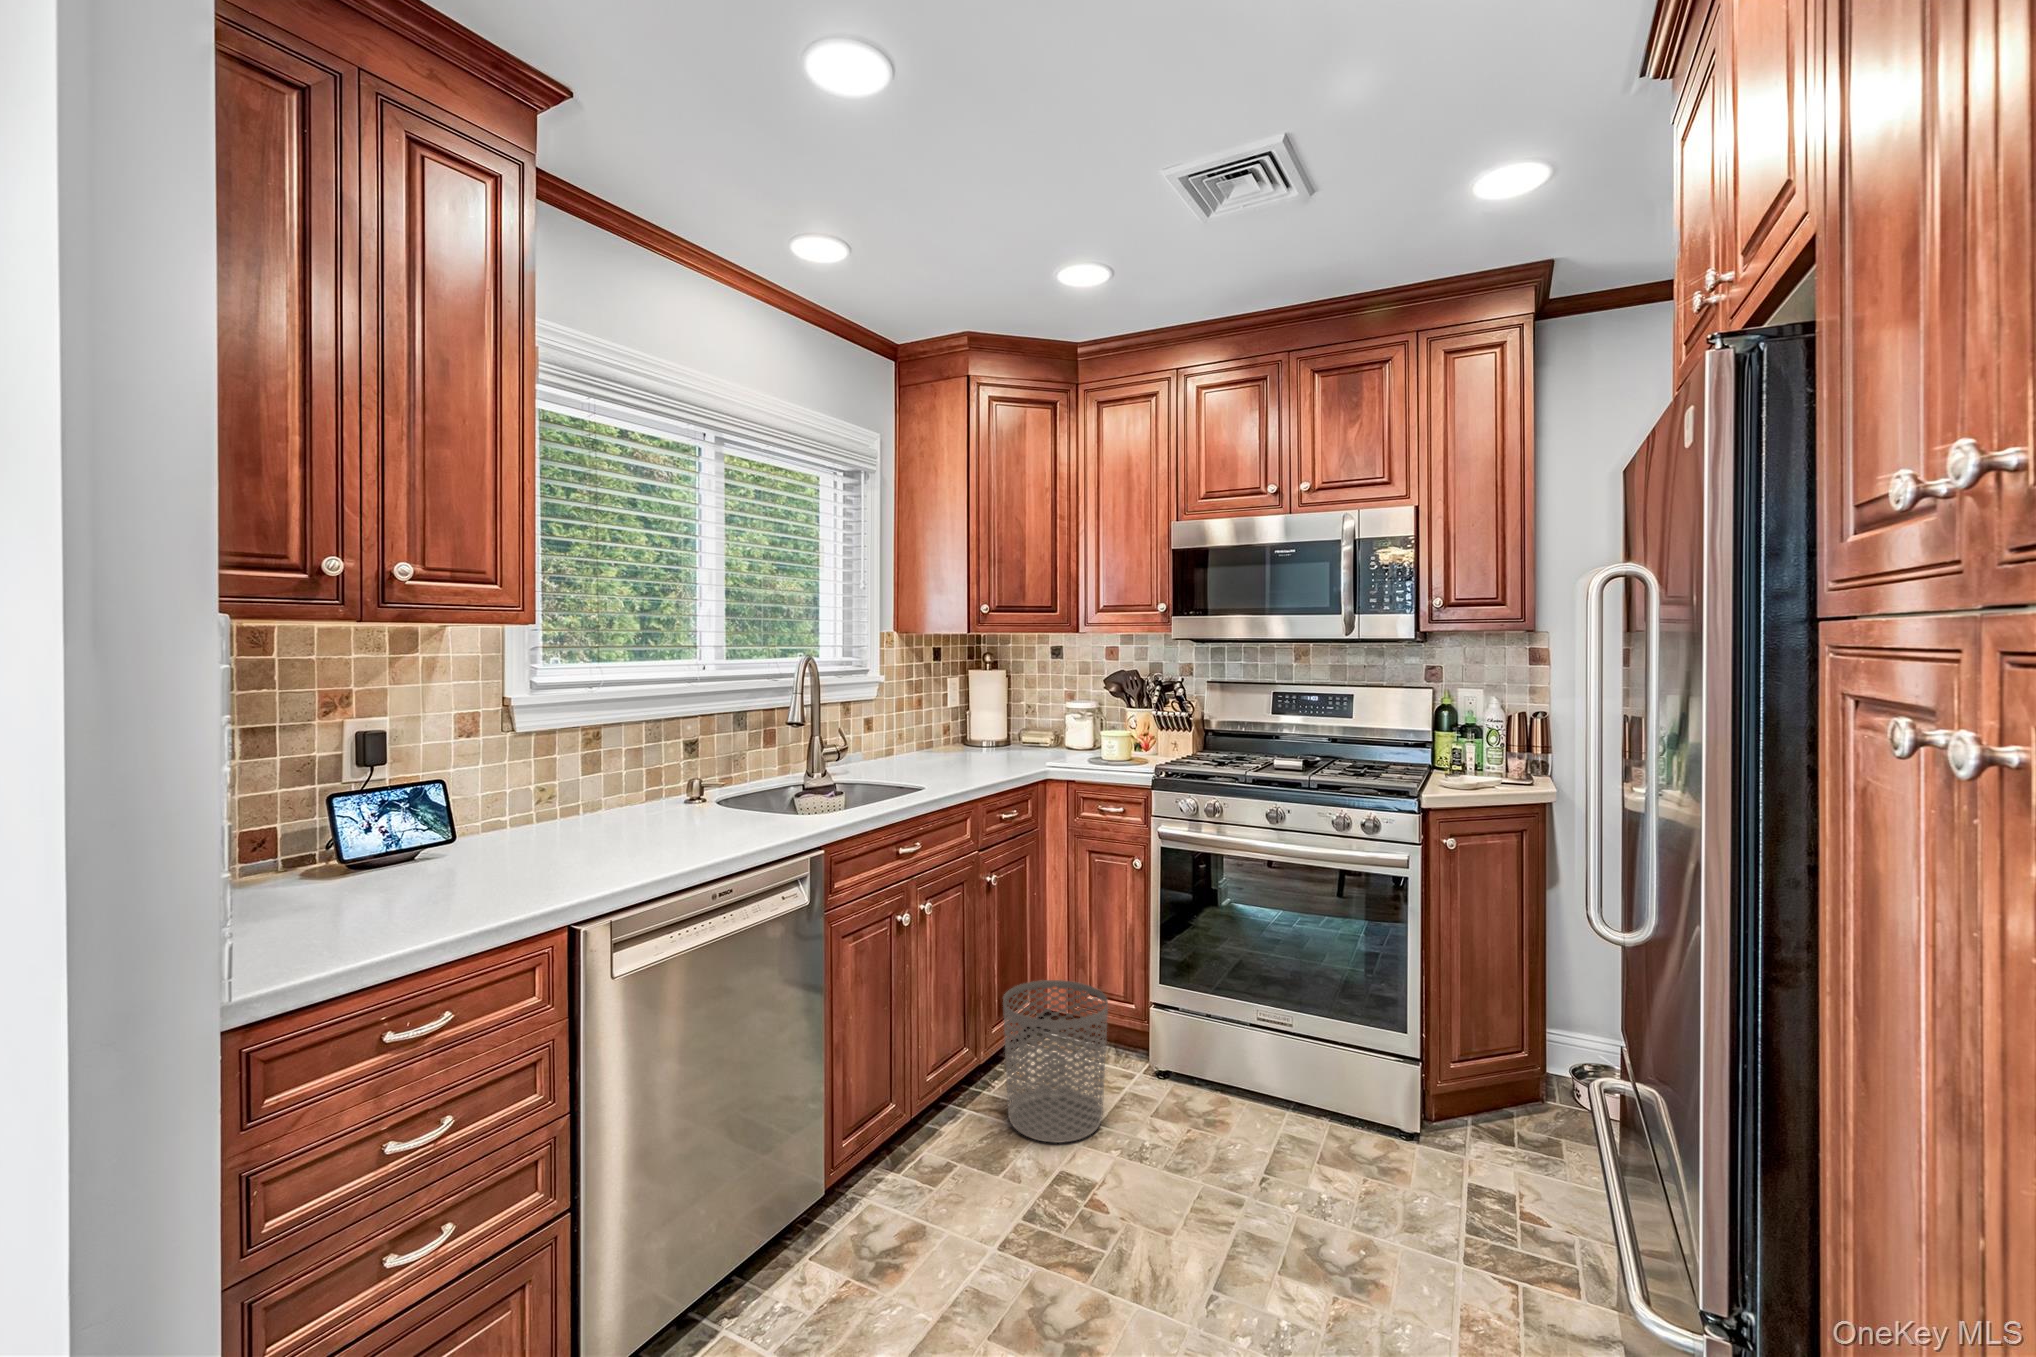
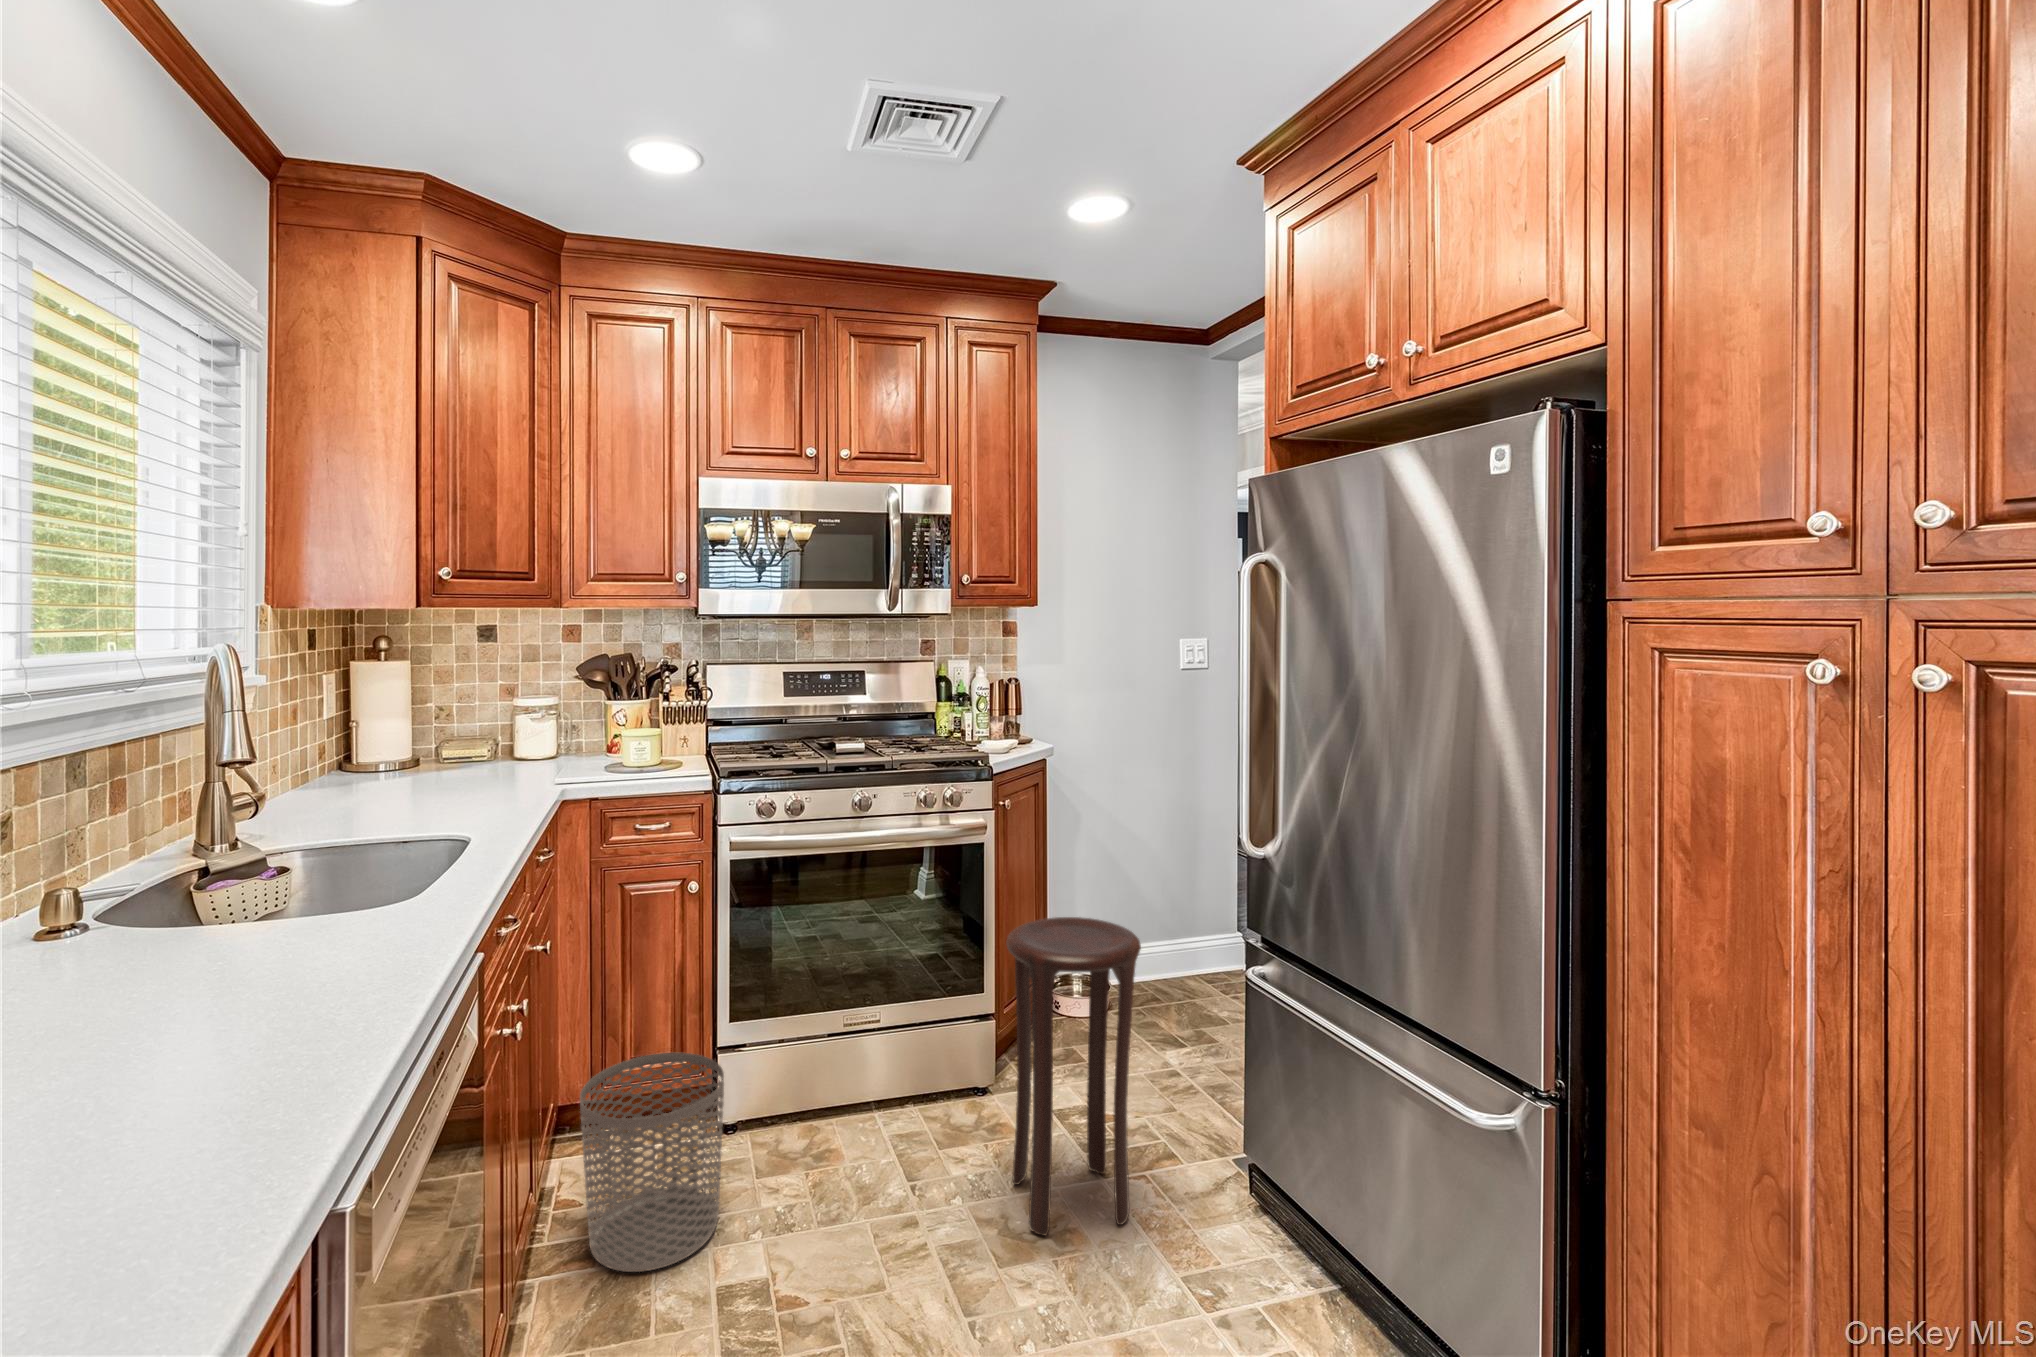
stool: none [1328,949,1486,1310] -> present [1006,917,1141,1236]

